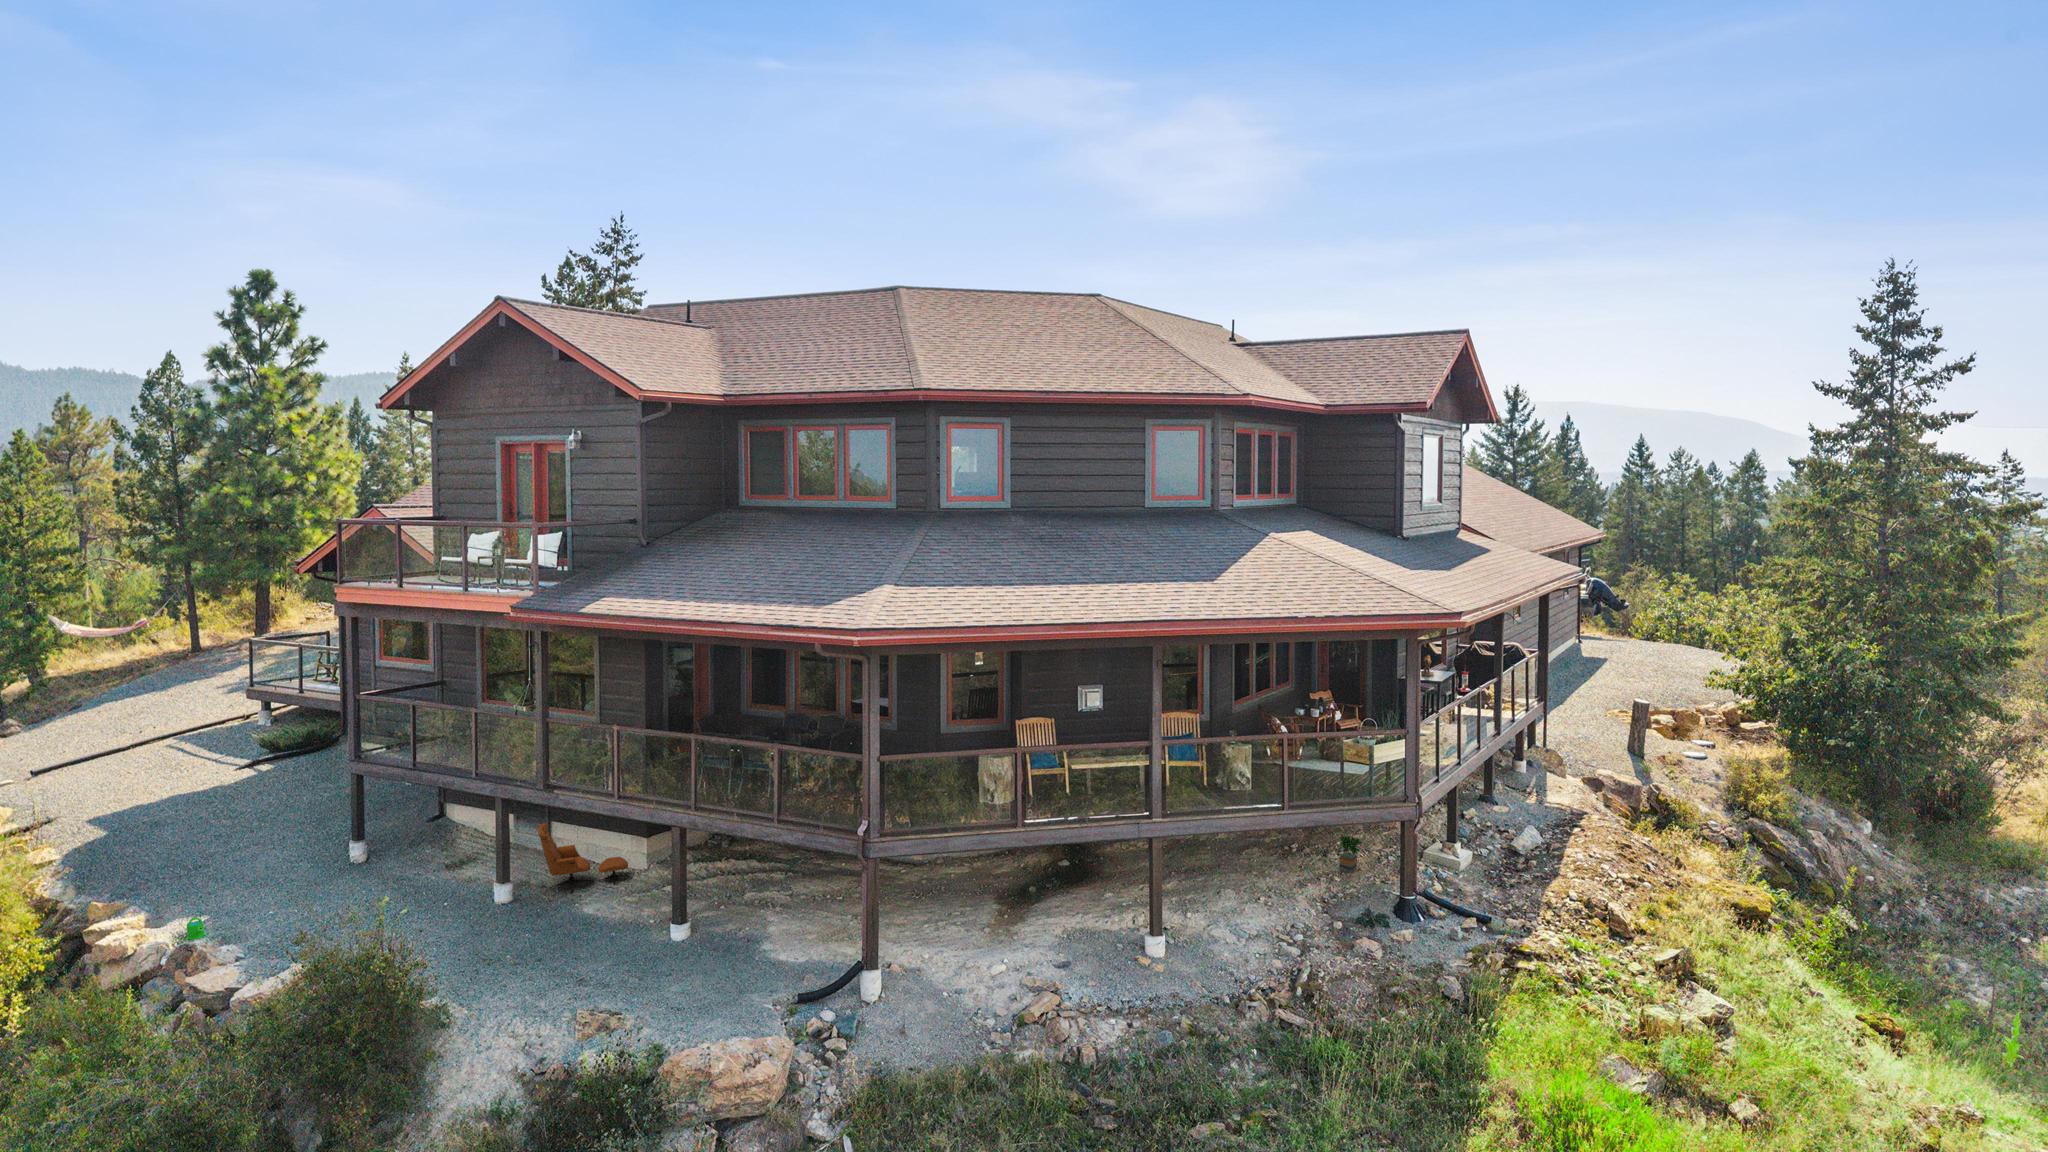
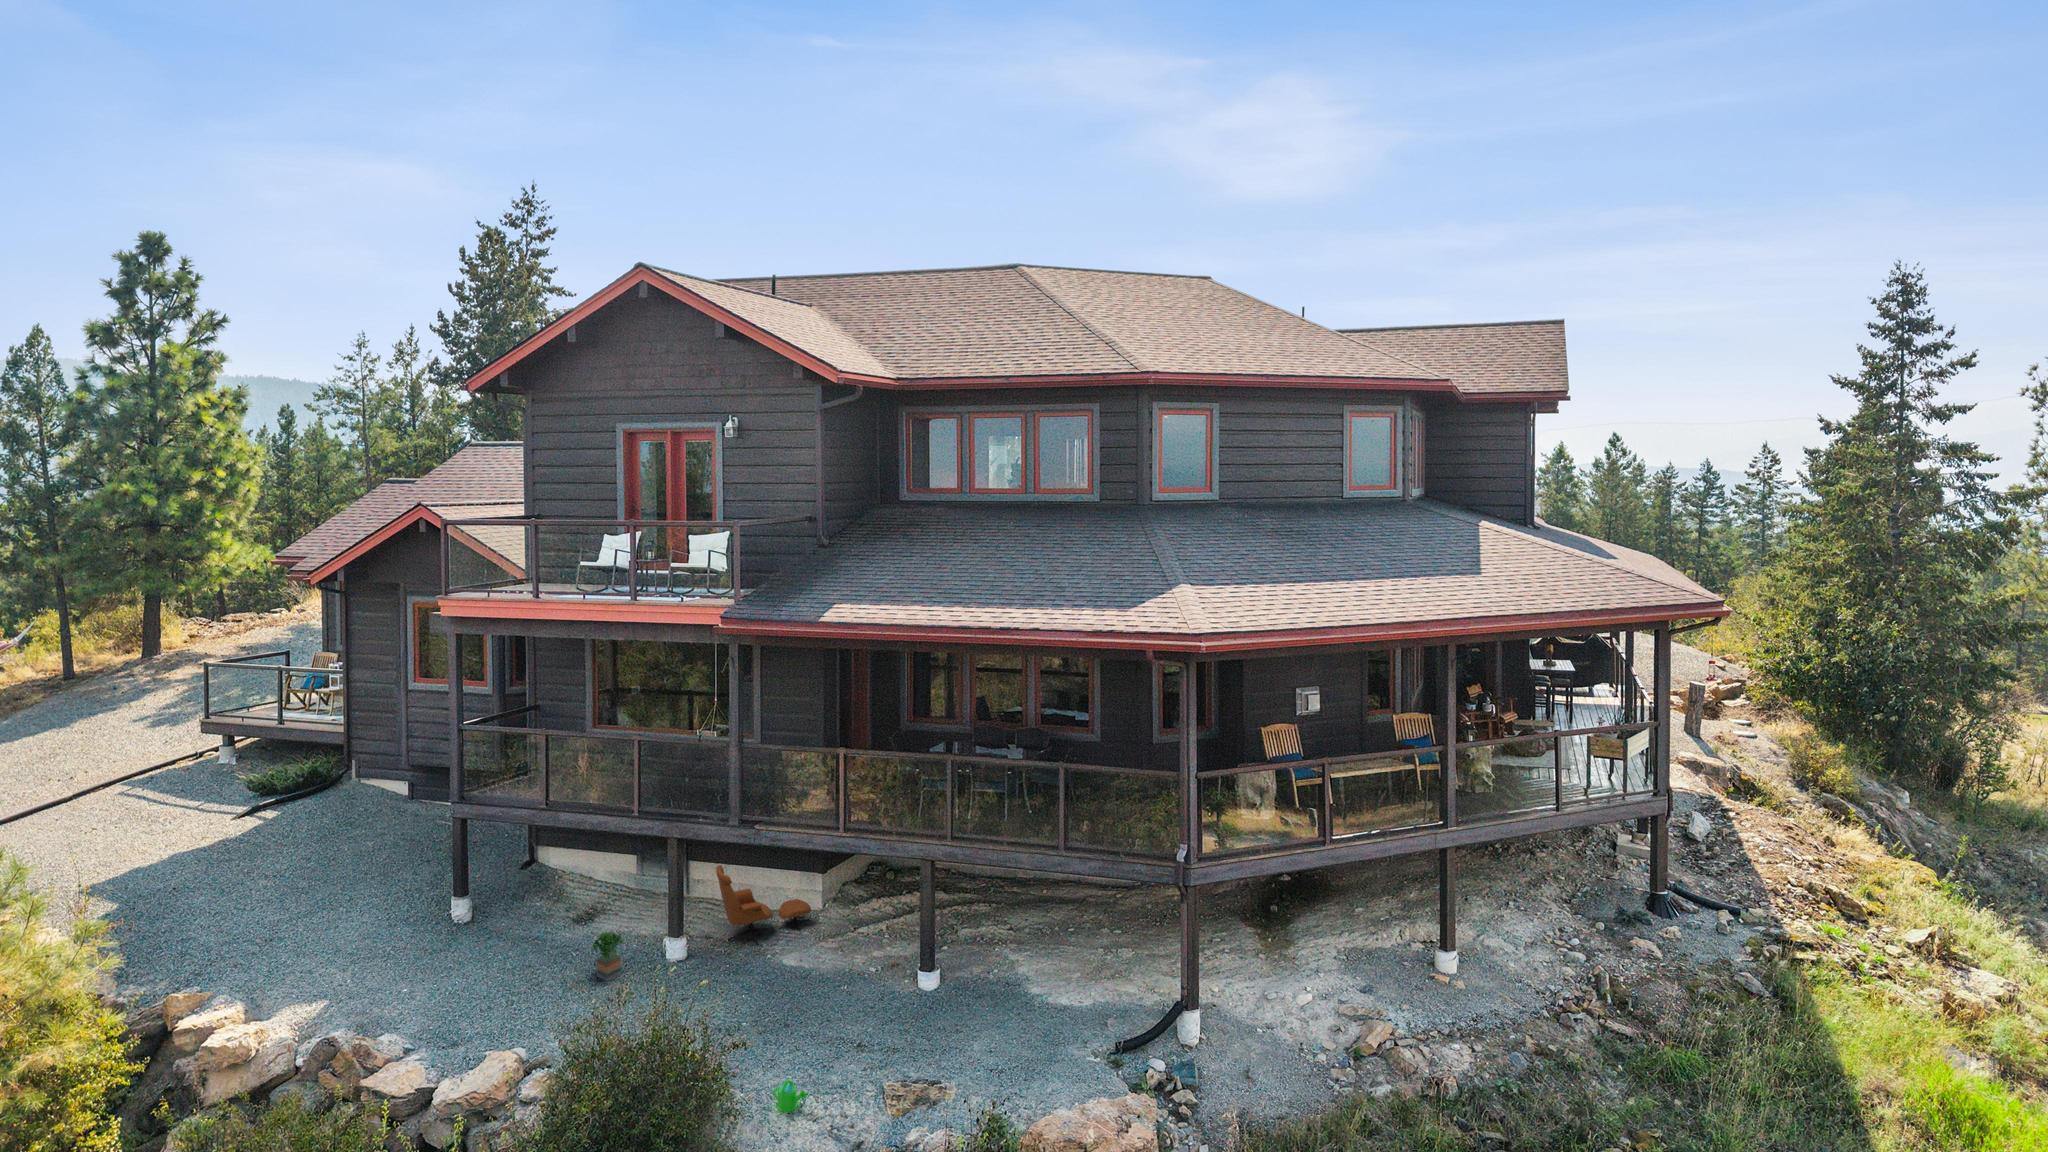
potted tree: present [1339,836,1362,873] -> present [593,932,625,981]
watering can: present [187,917,205,940] -> present [772,1079,806,1112]

